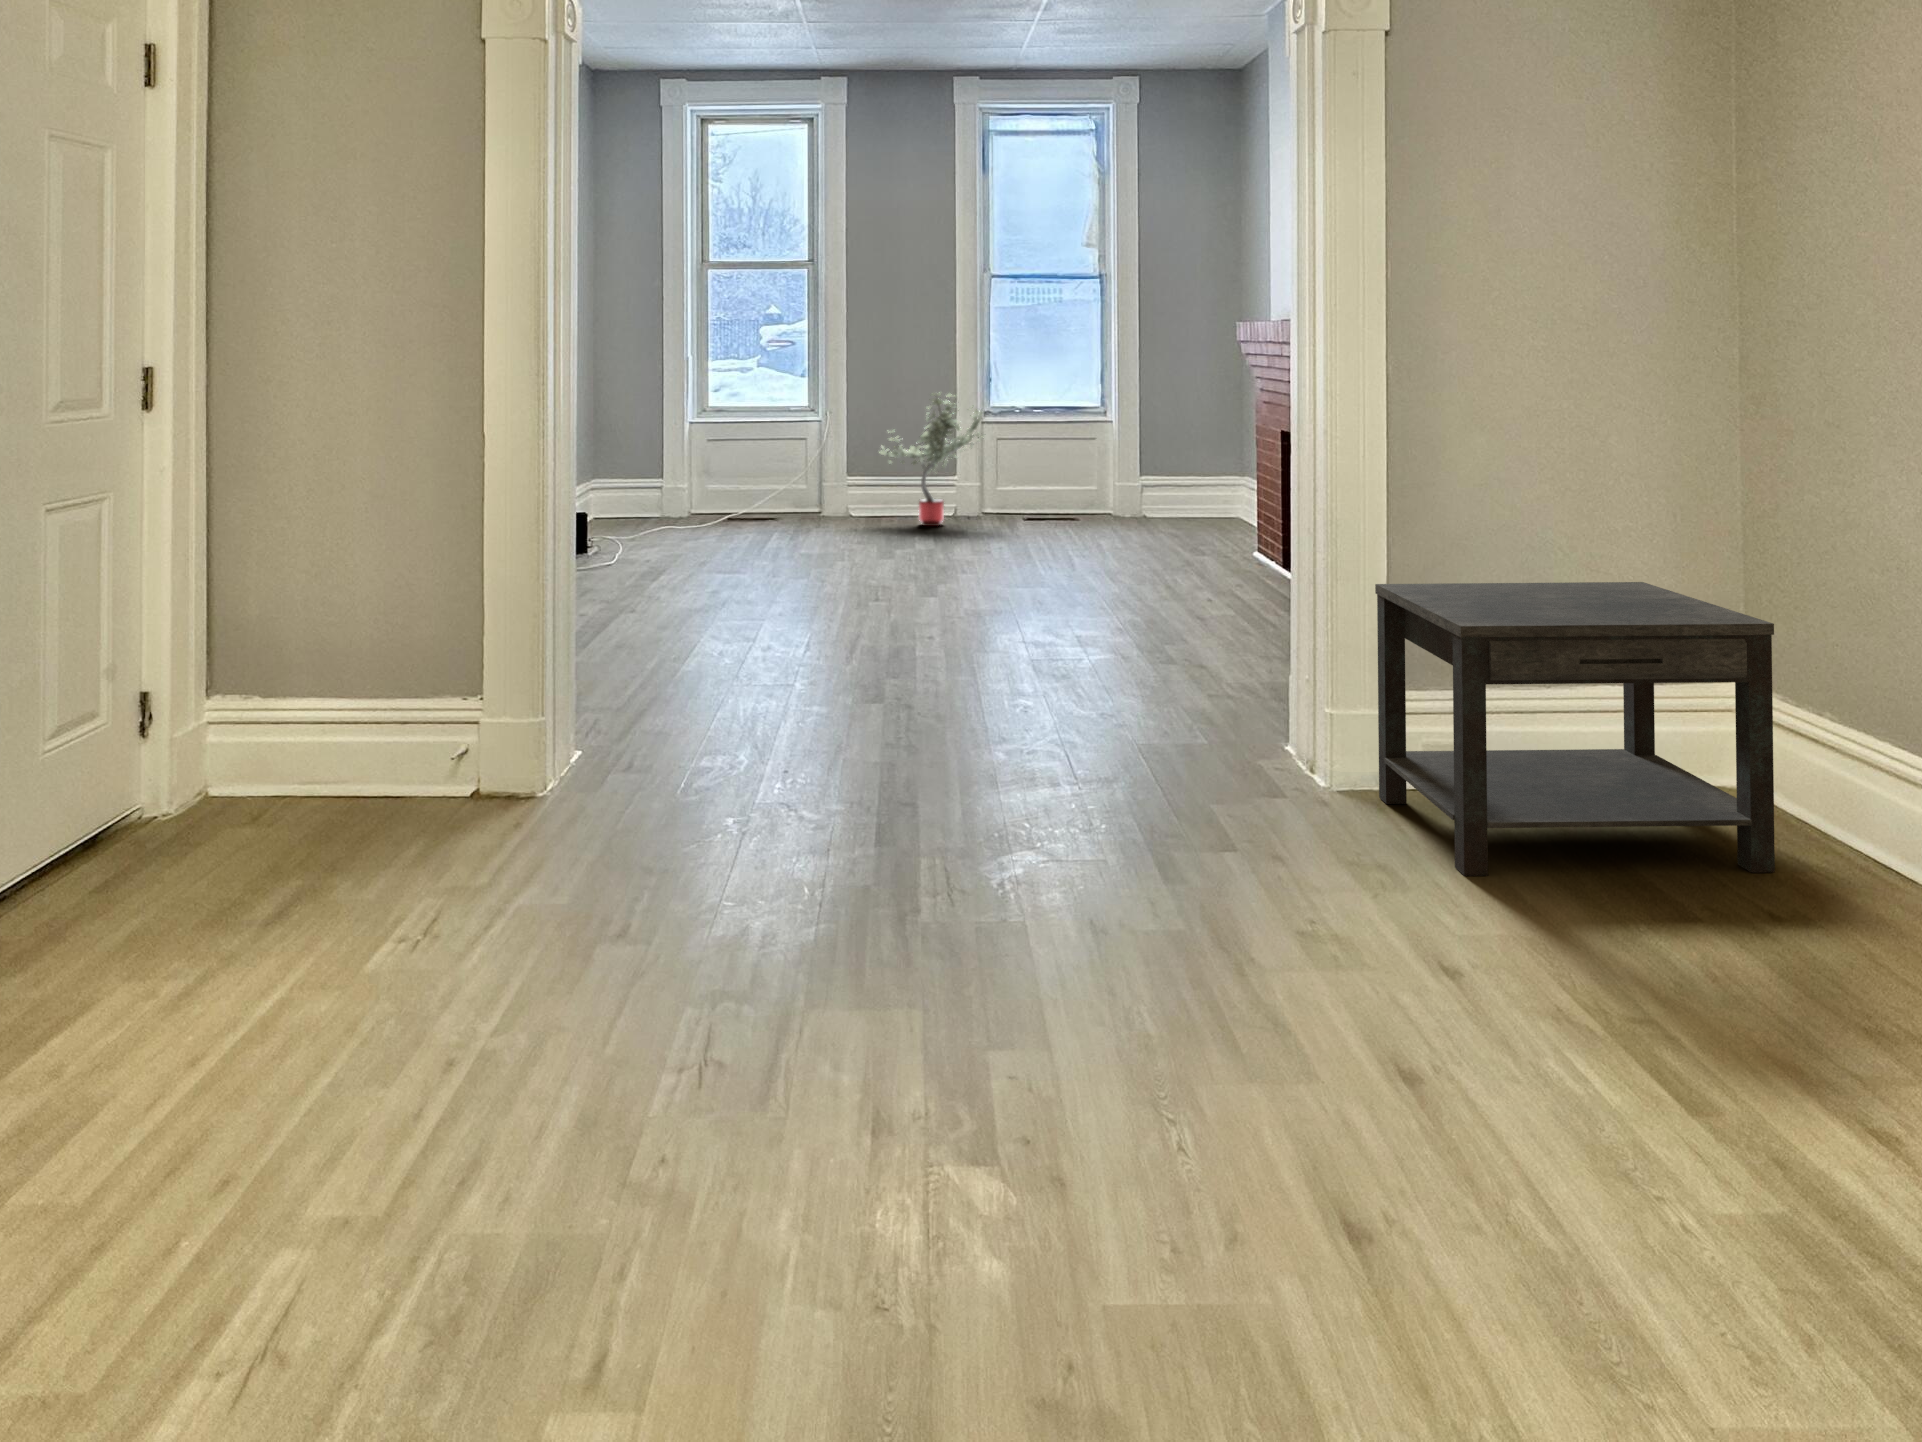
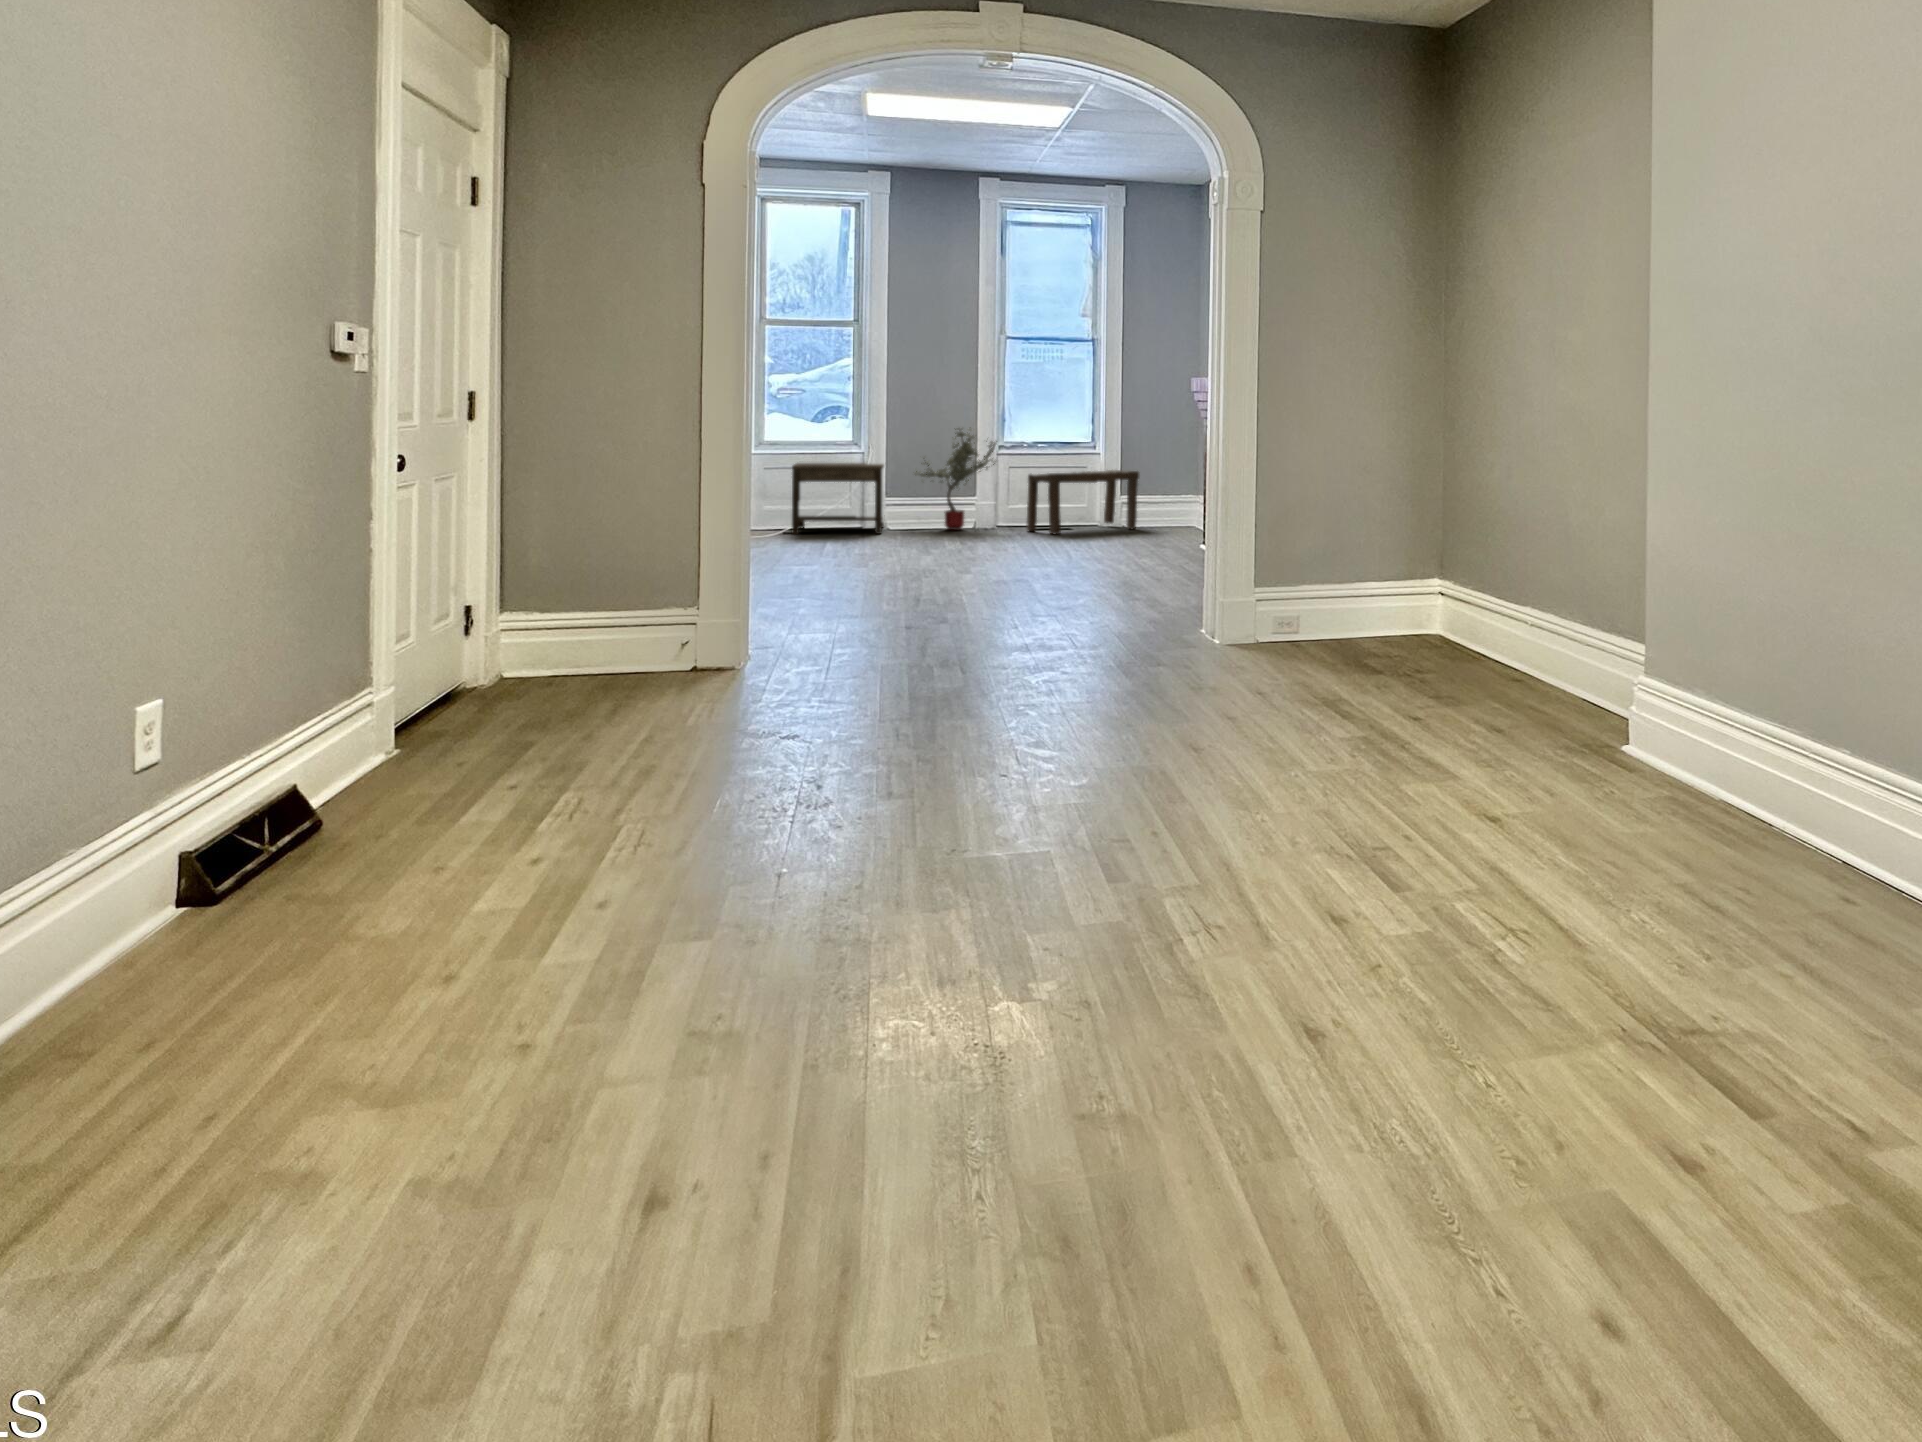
bench: none [1024,446,1173,534] -> present [1026,470,1139,535]
side table: present [1375,582,1775,876] -> present [792,463,884,535]

